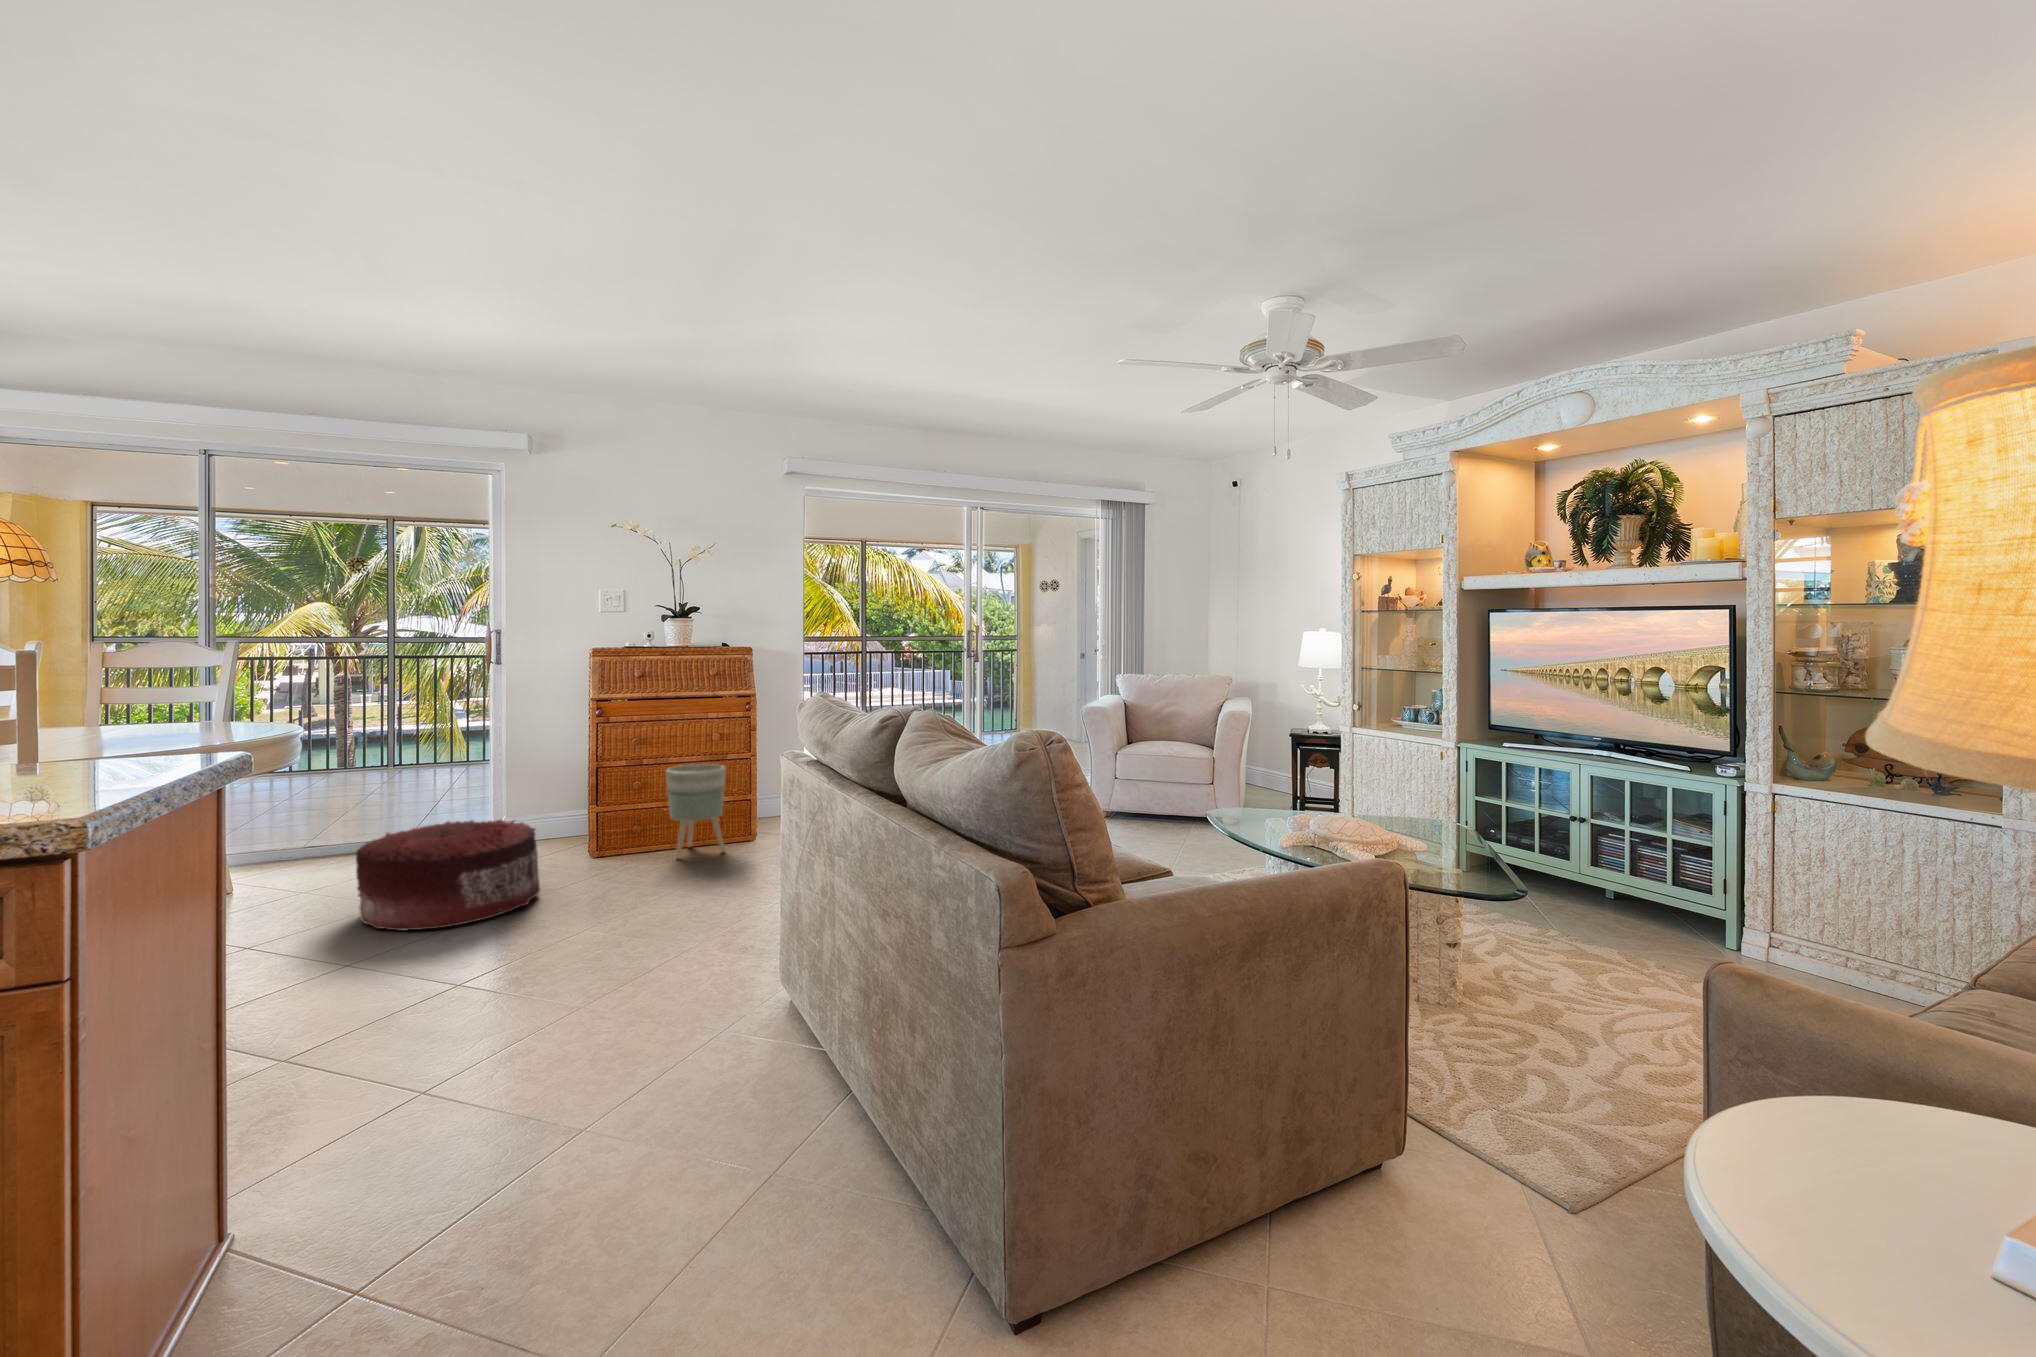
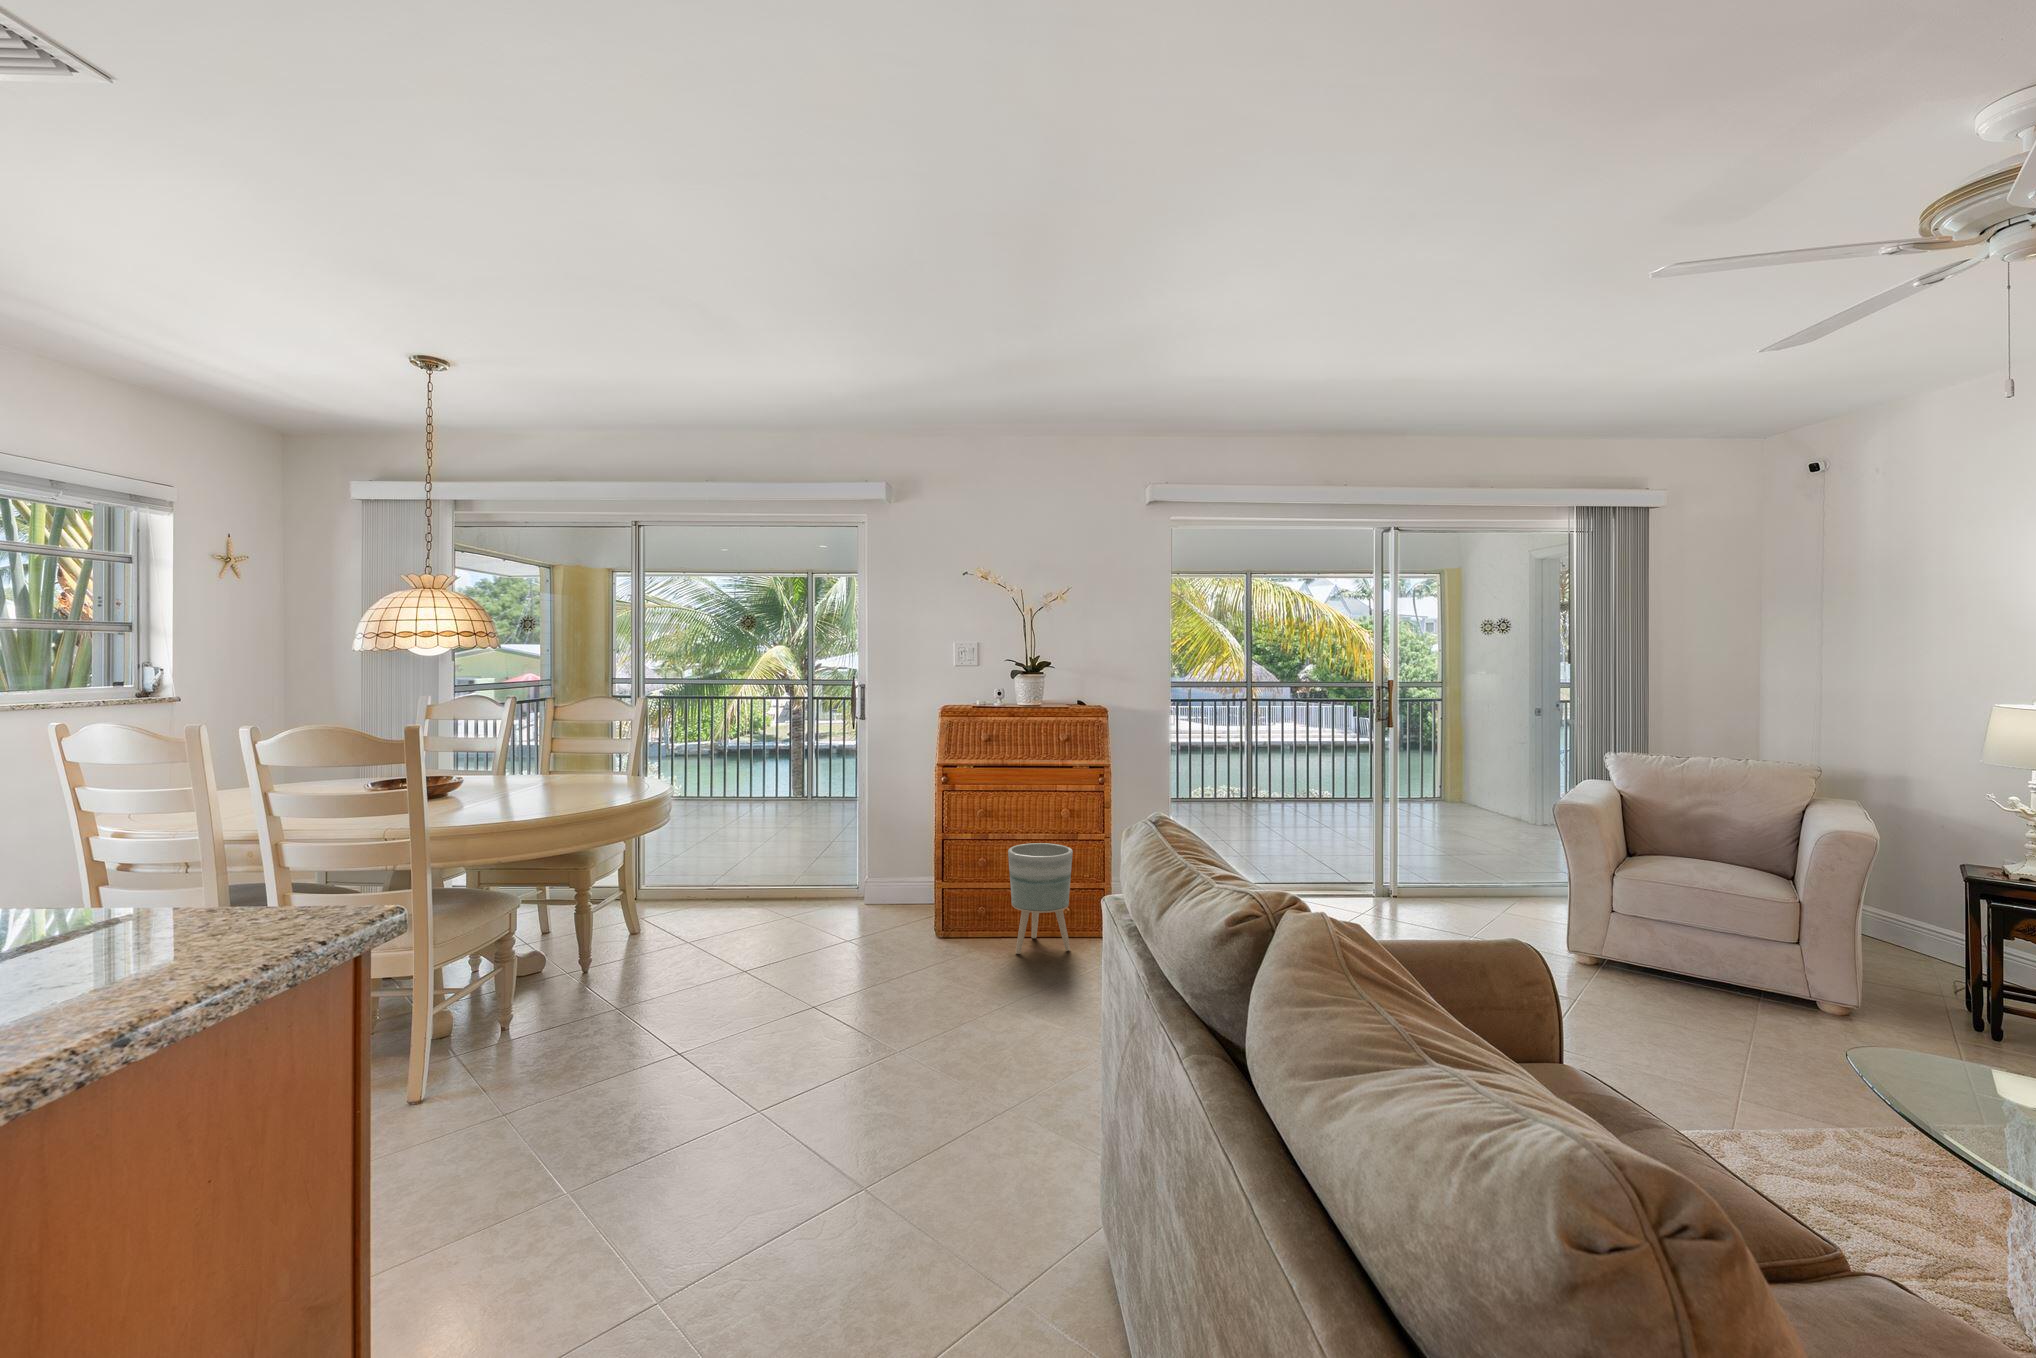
pouf: present [356,820,540,931] -> none [704,892,871,1019]

